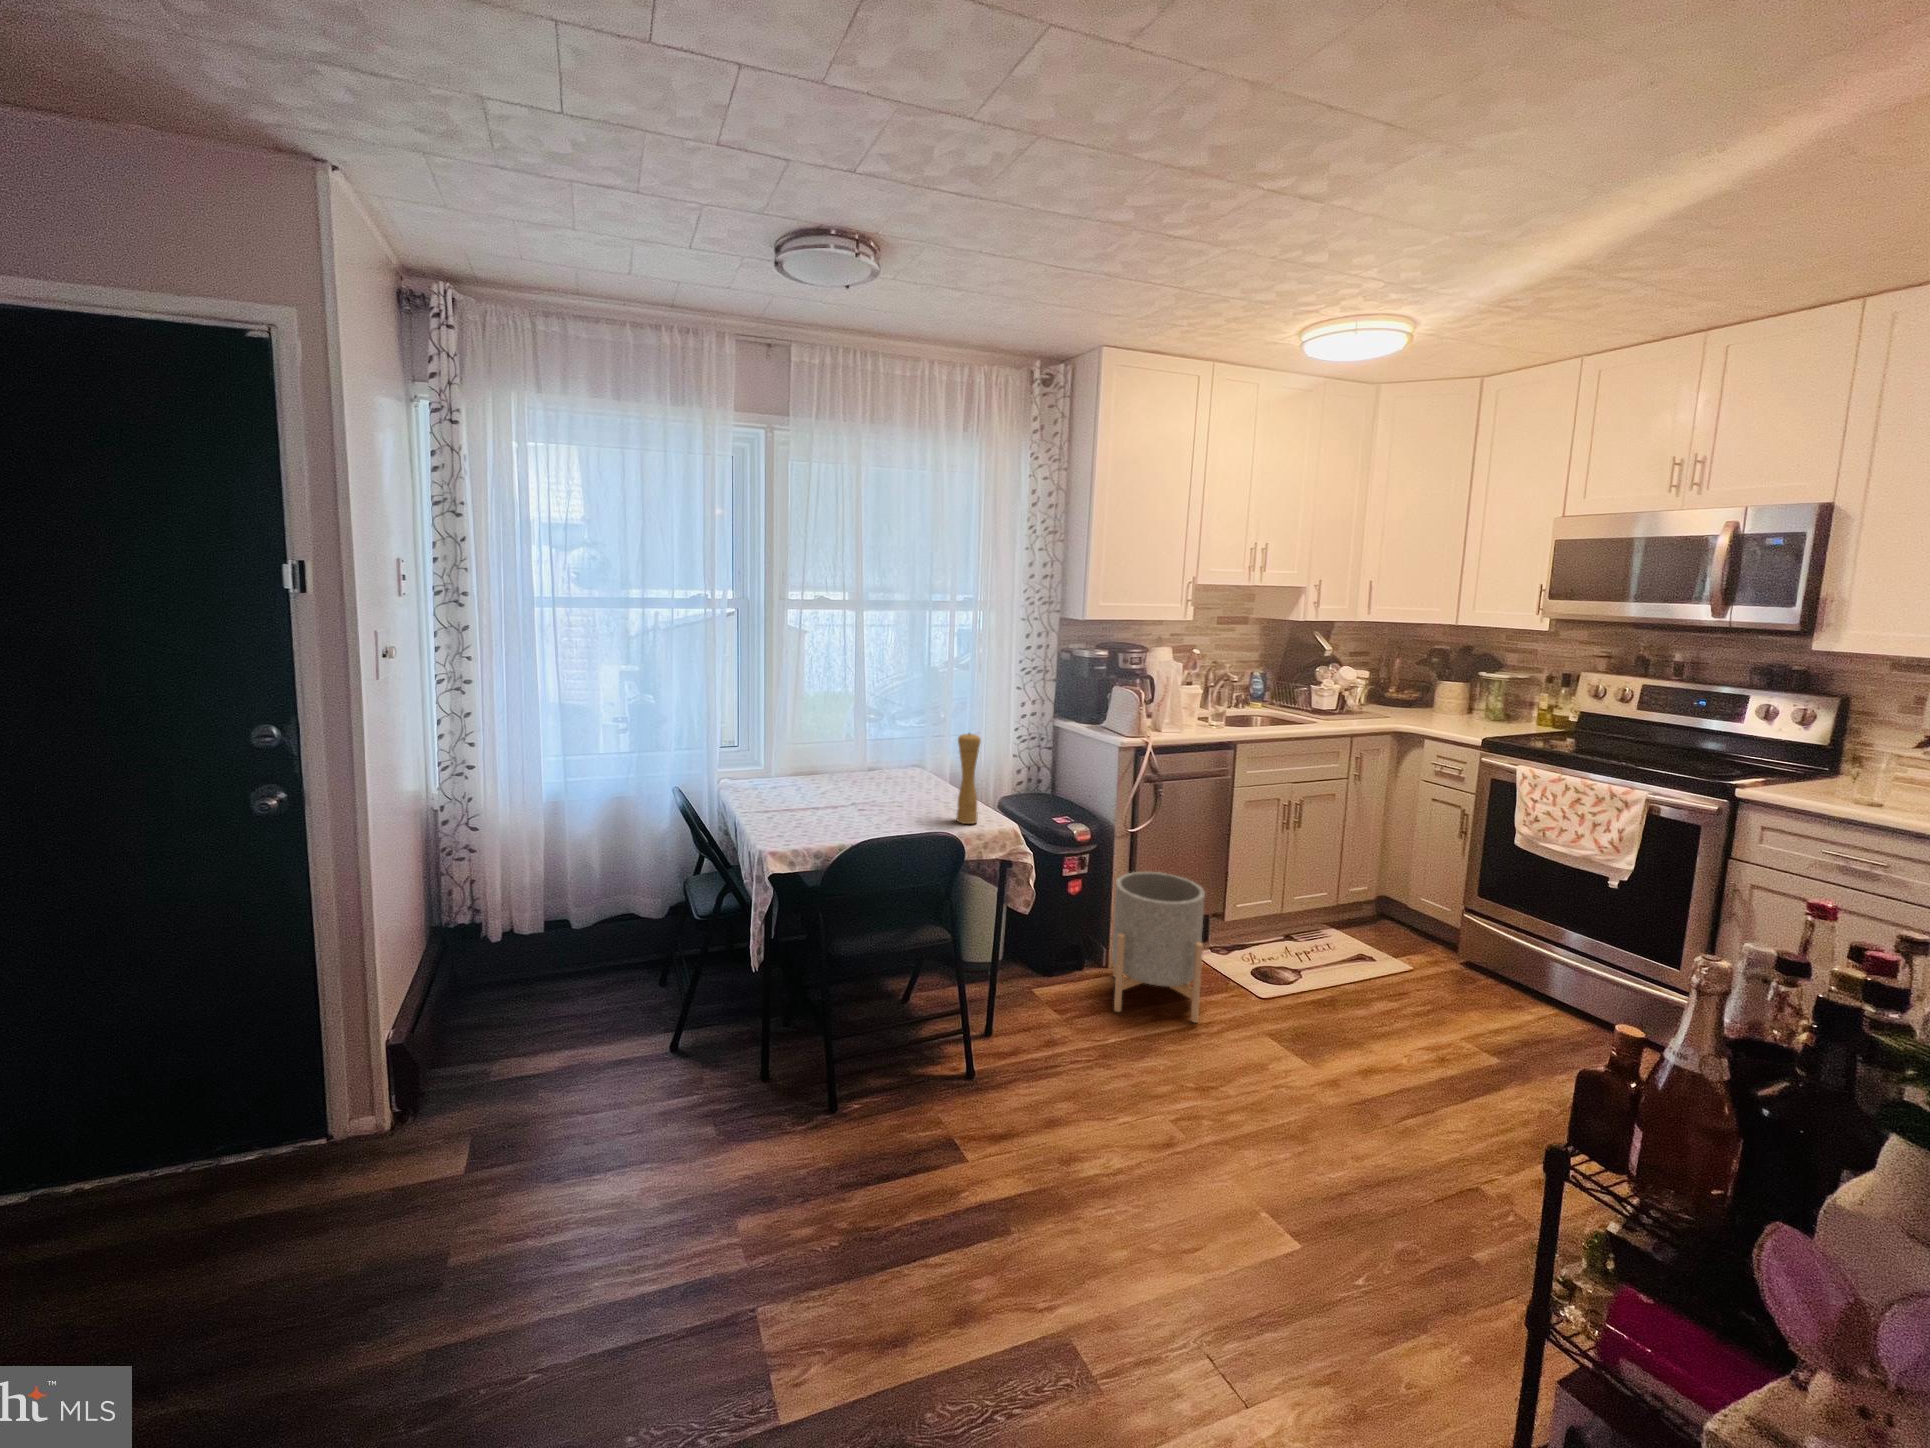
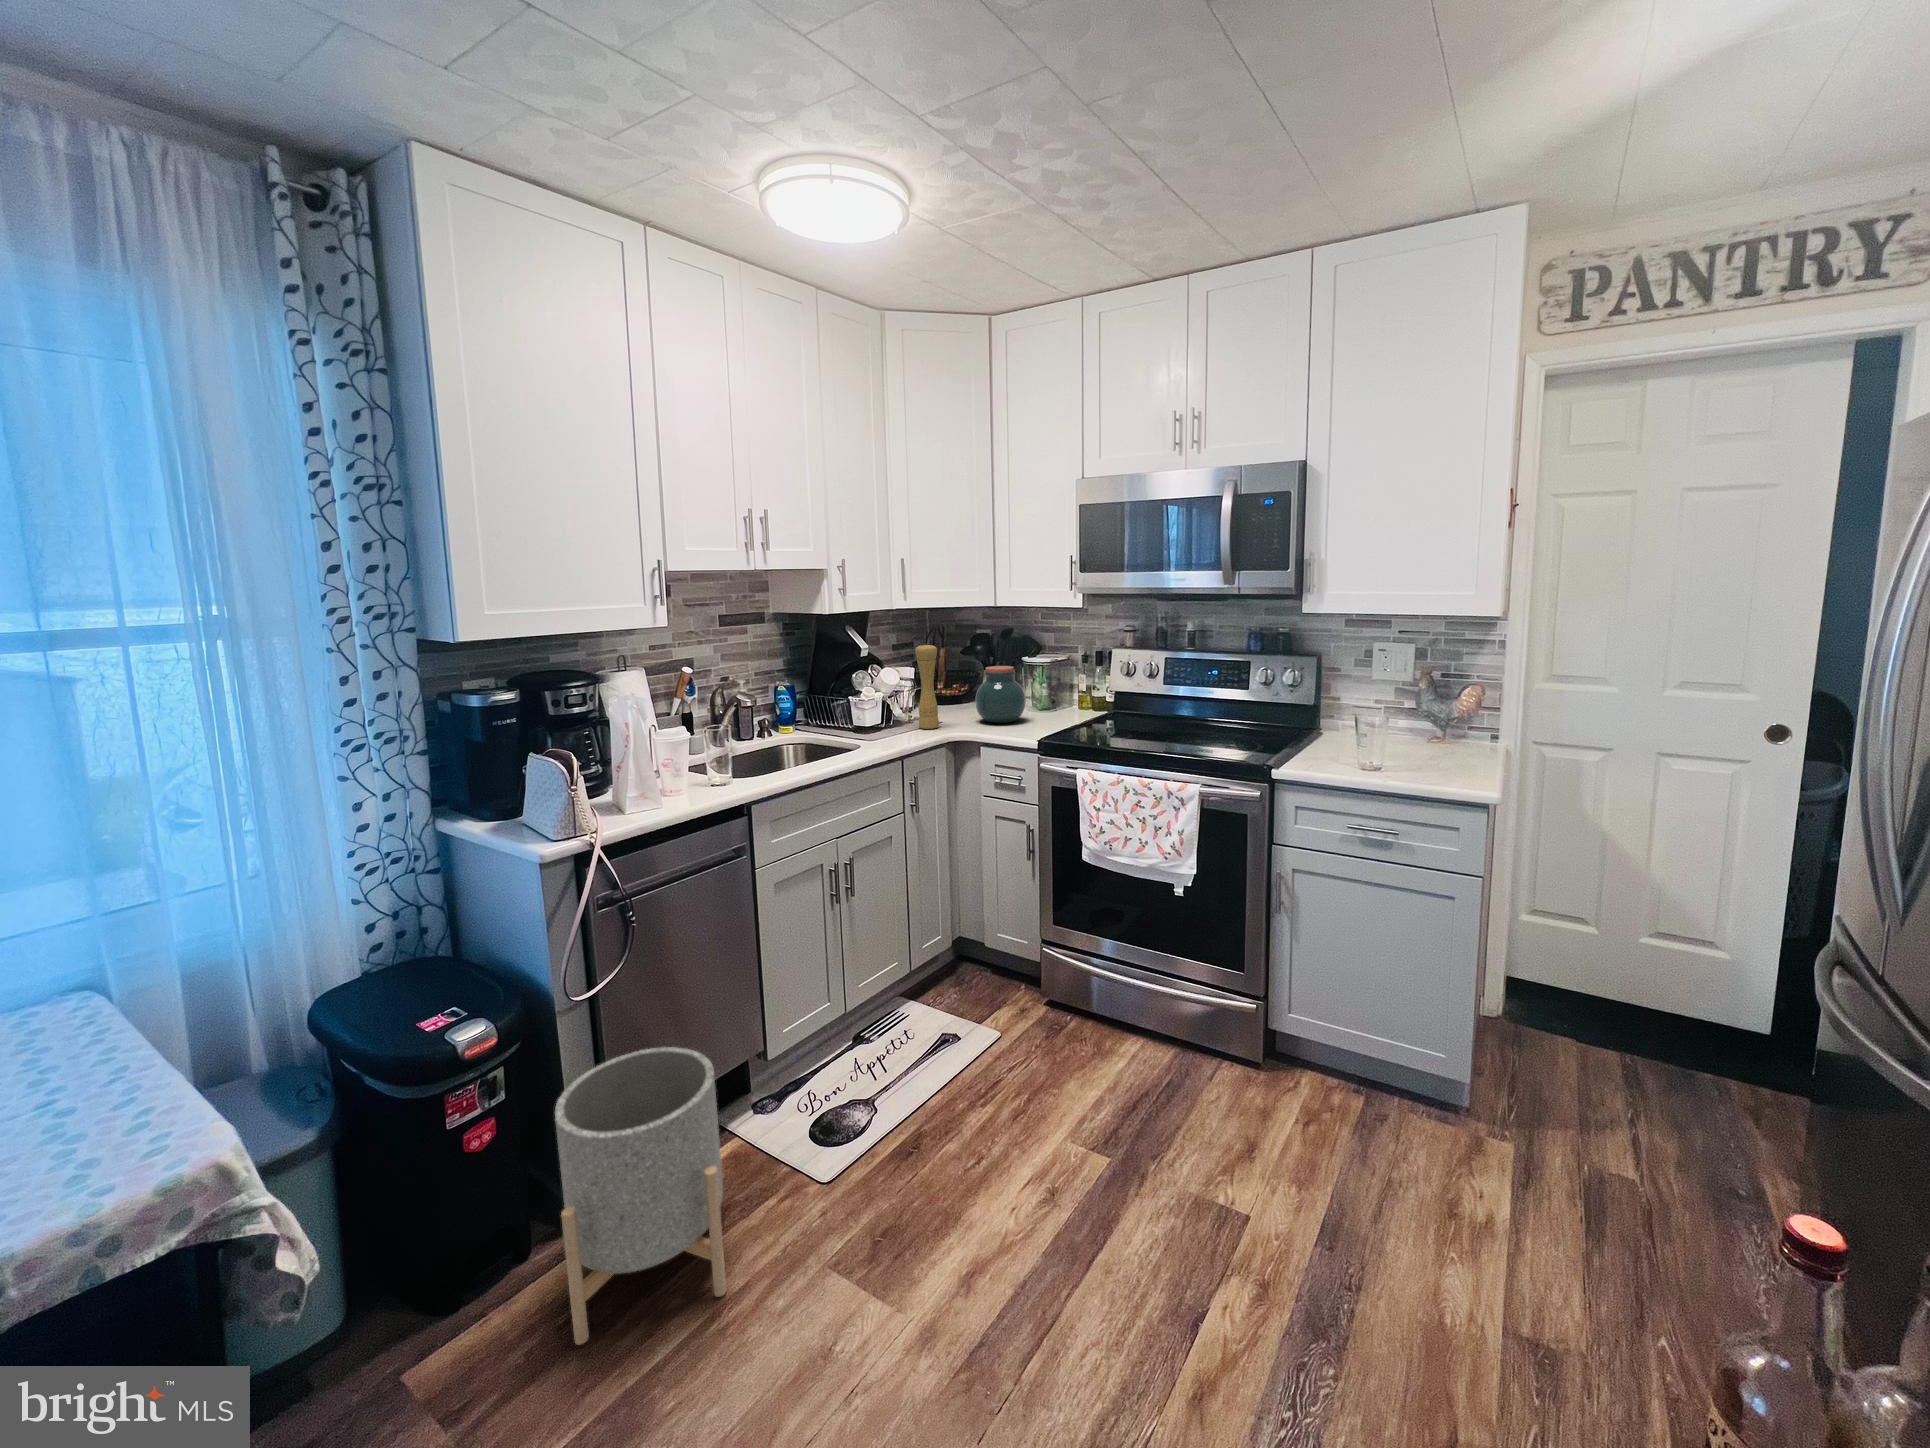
jar: none [1425,676,1476,724] -> present [976,666,1025,723]
pepper mill: present [957,733,981,824] -> present [915,644,939,729]

